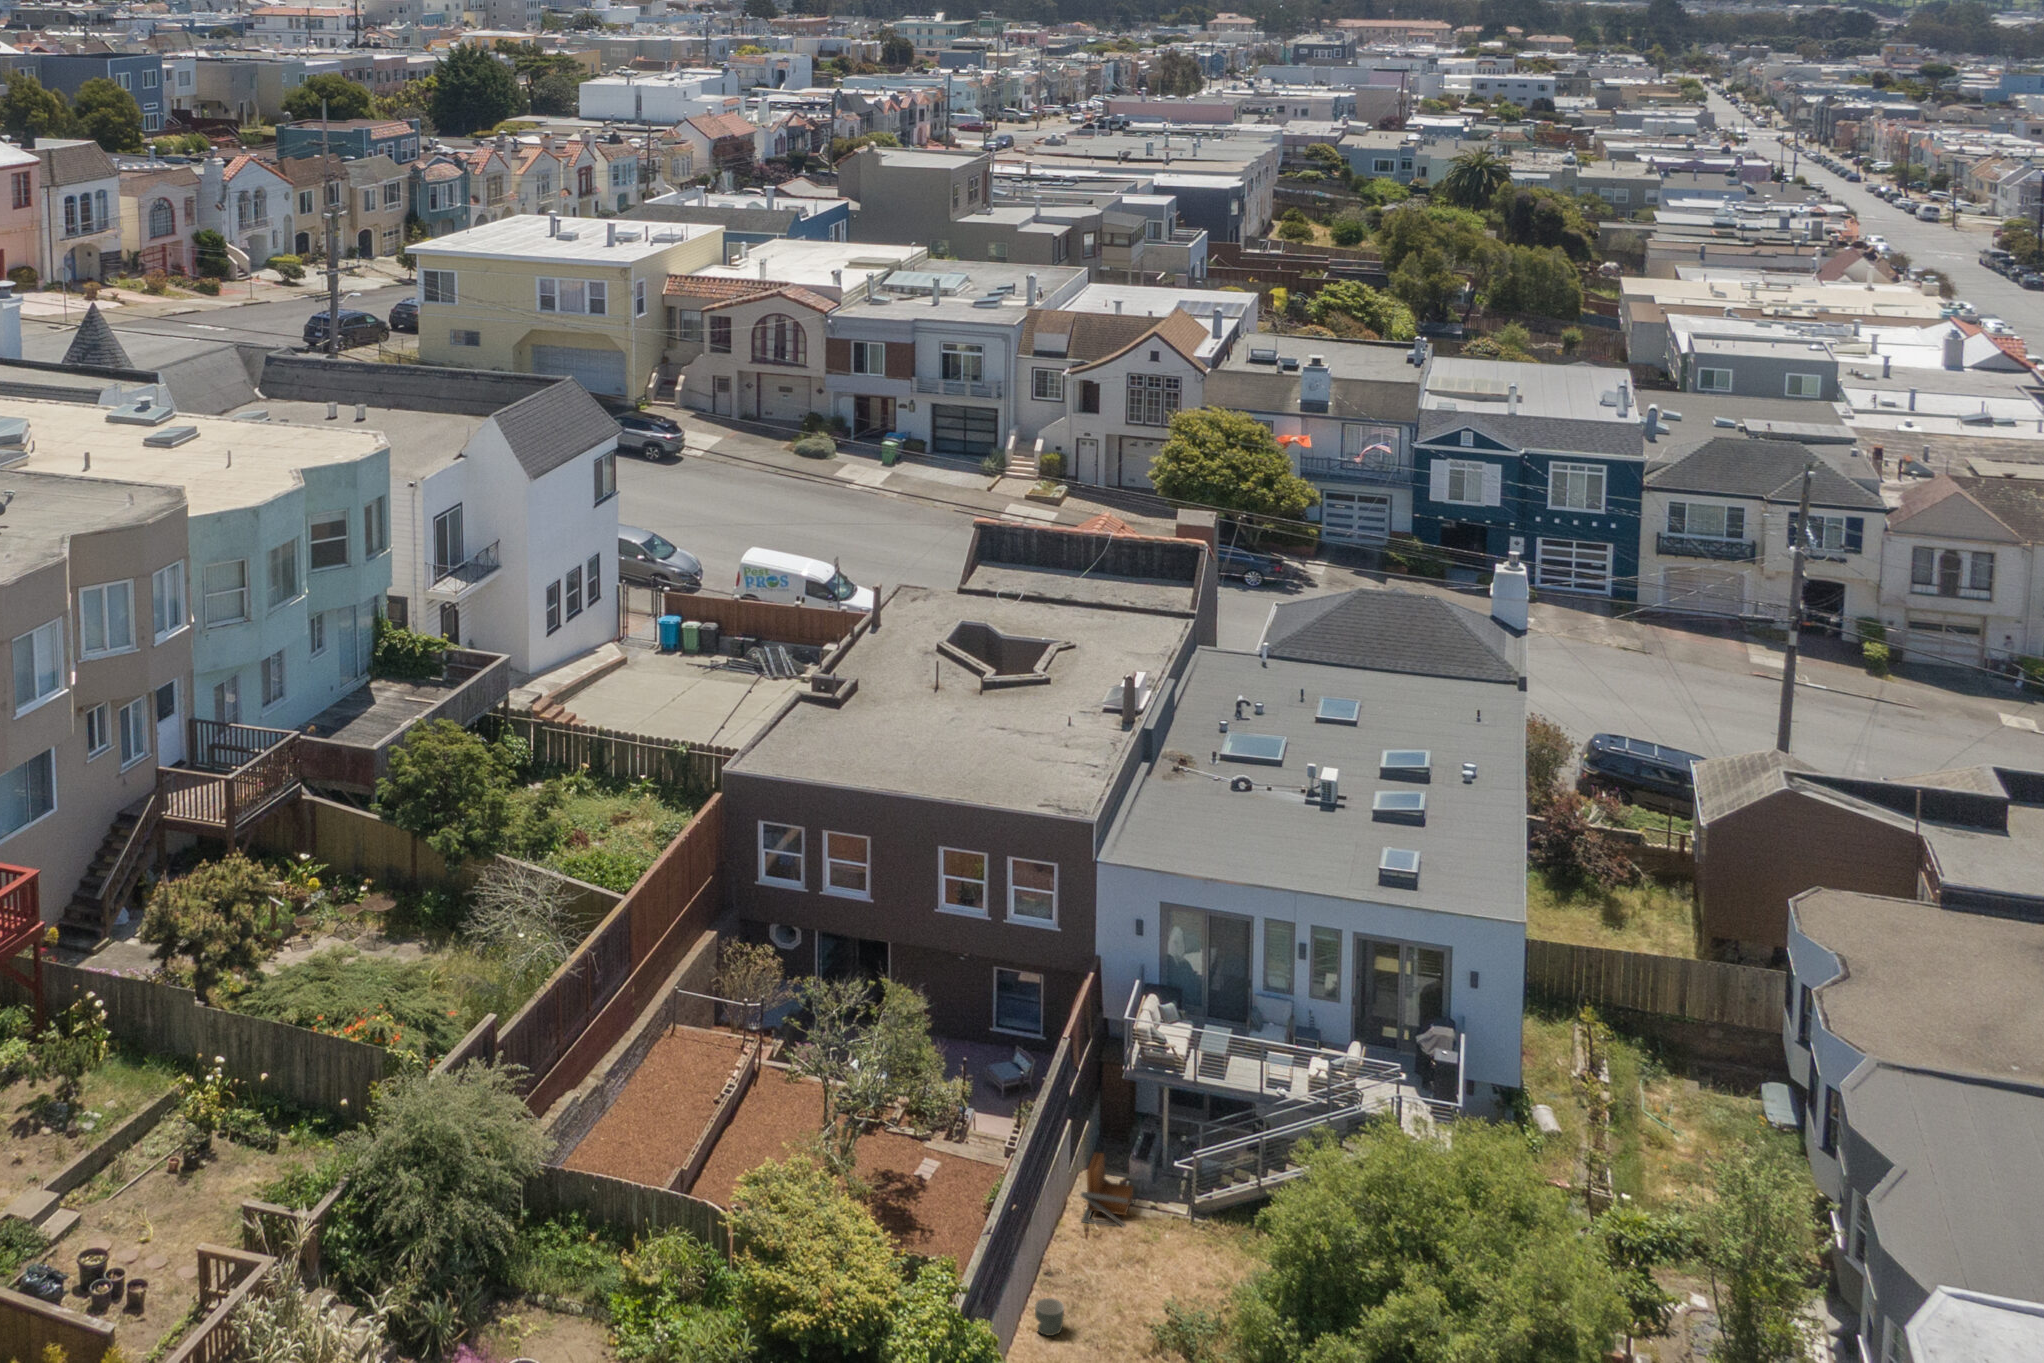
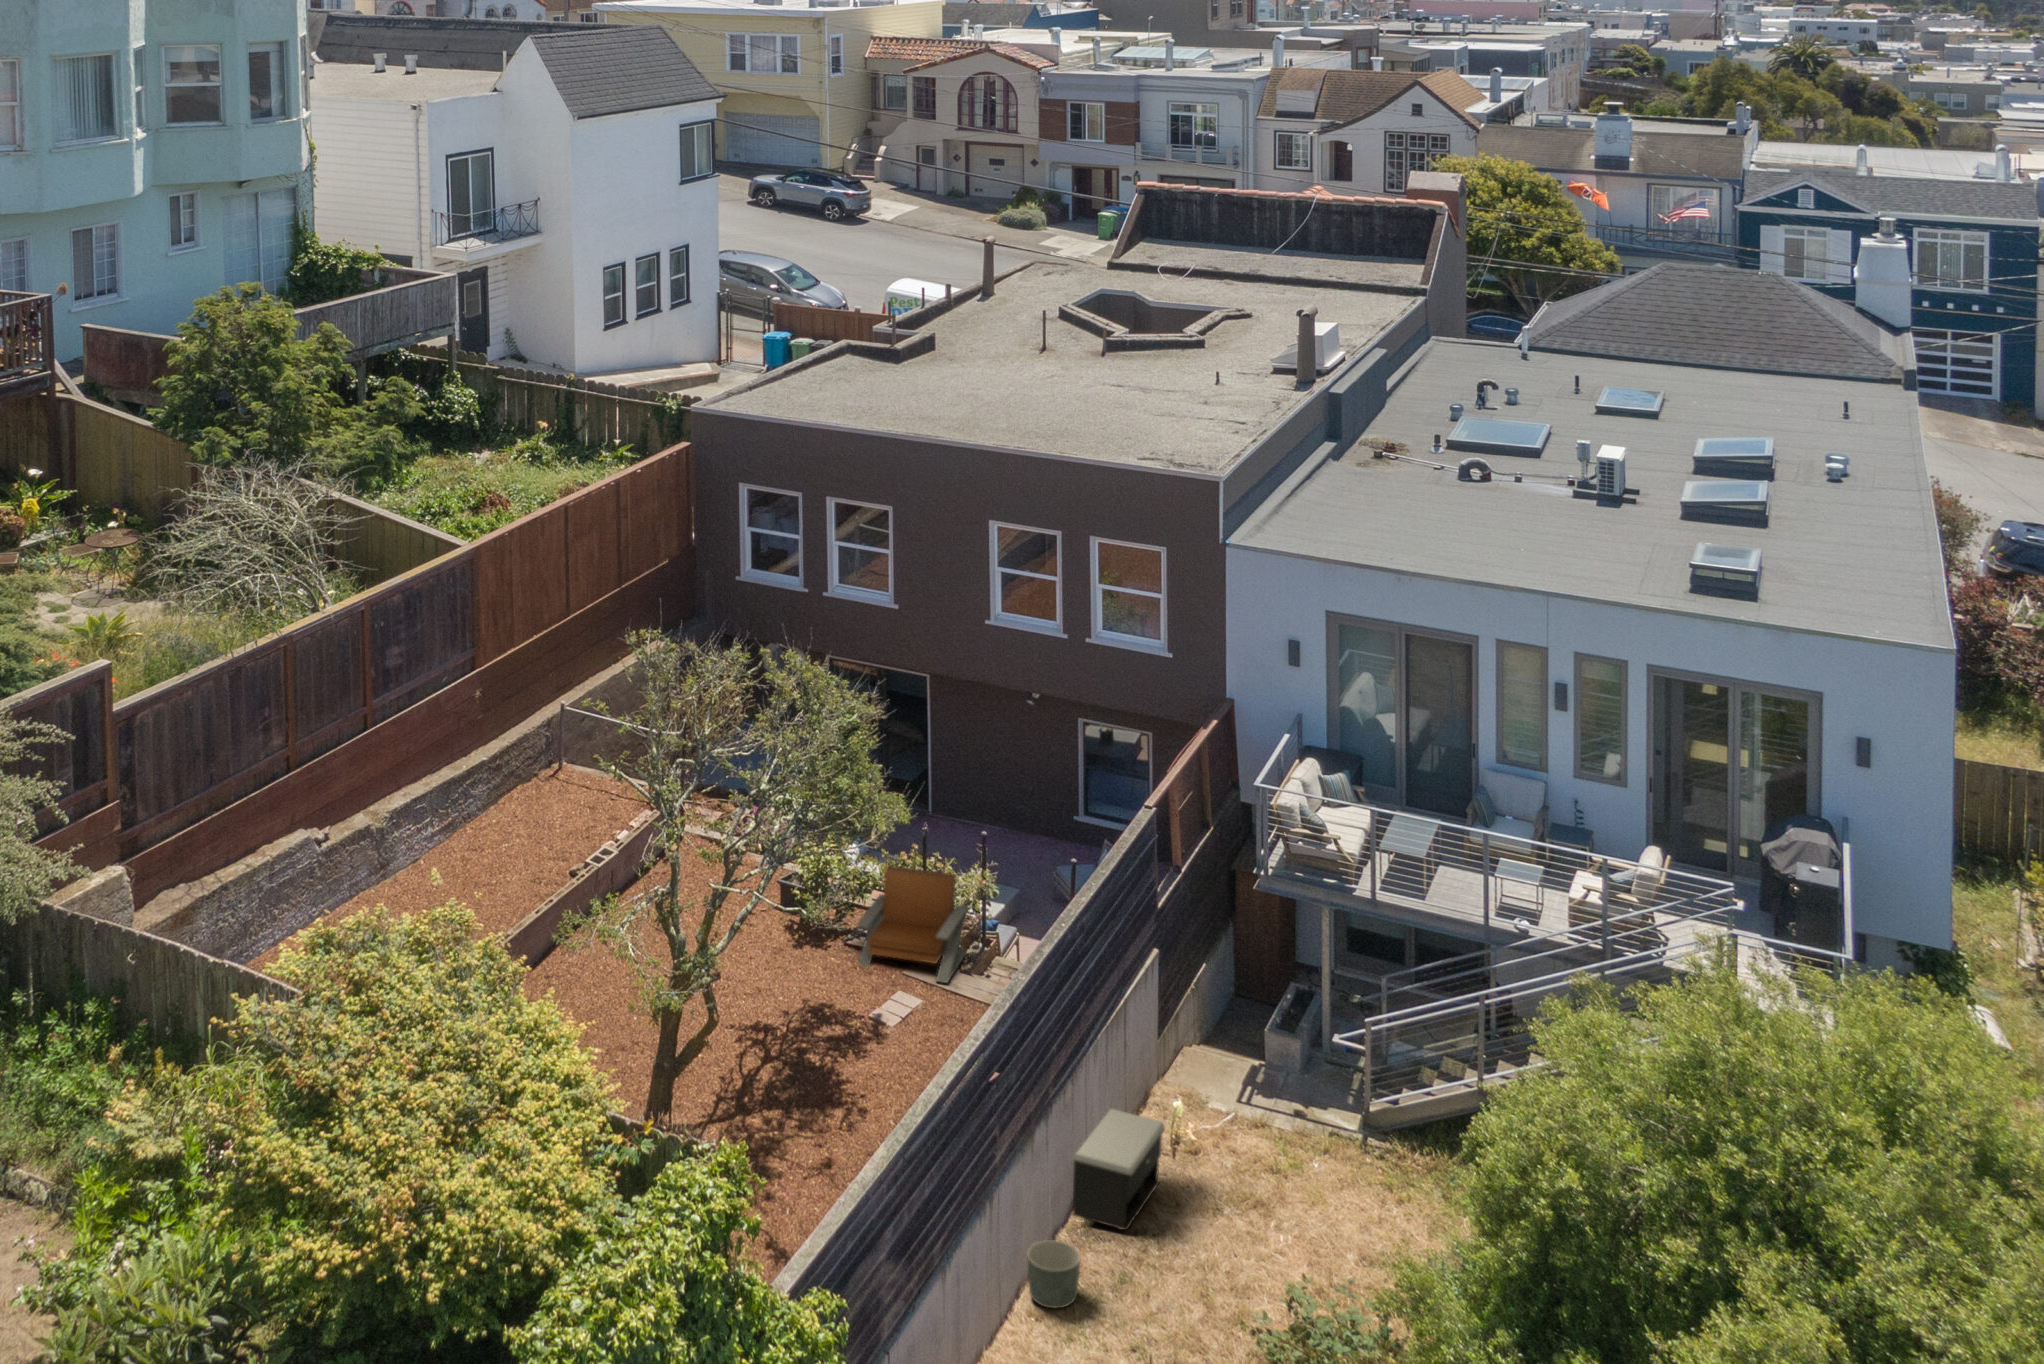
lounge chair: present [1081,1152,1136,1227] -> present [857,866,968,983]
storage bench: none [1048,1221,1095,1292] -> present [1073,1109,1165,1231]

